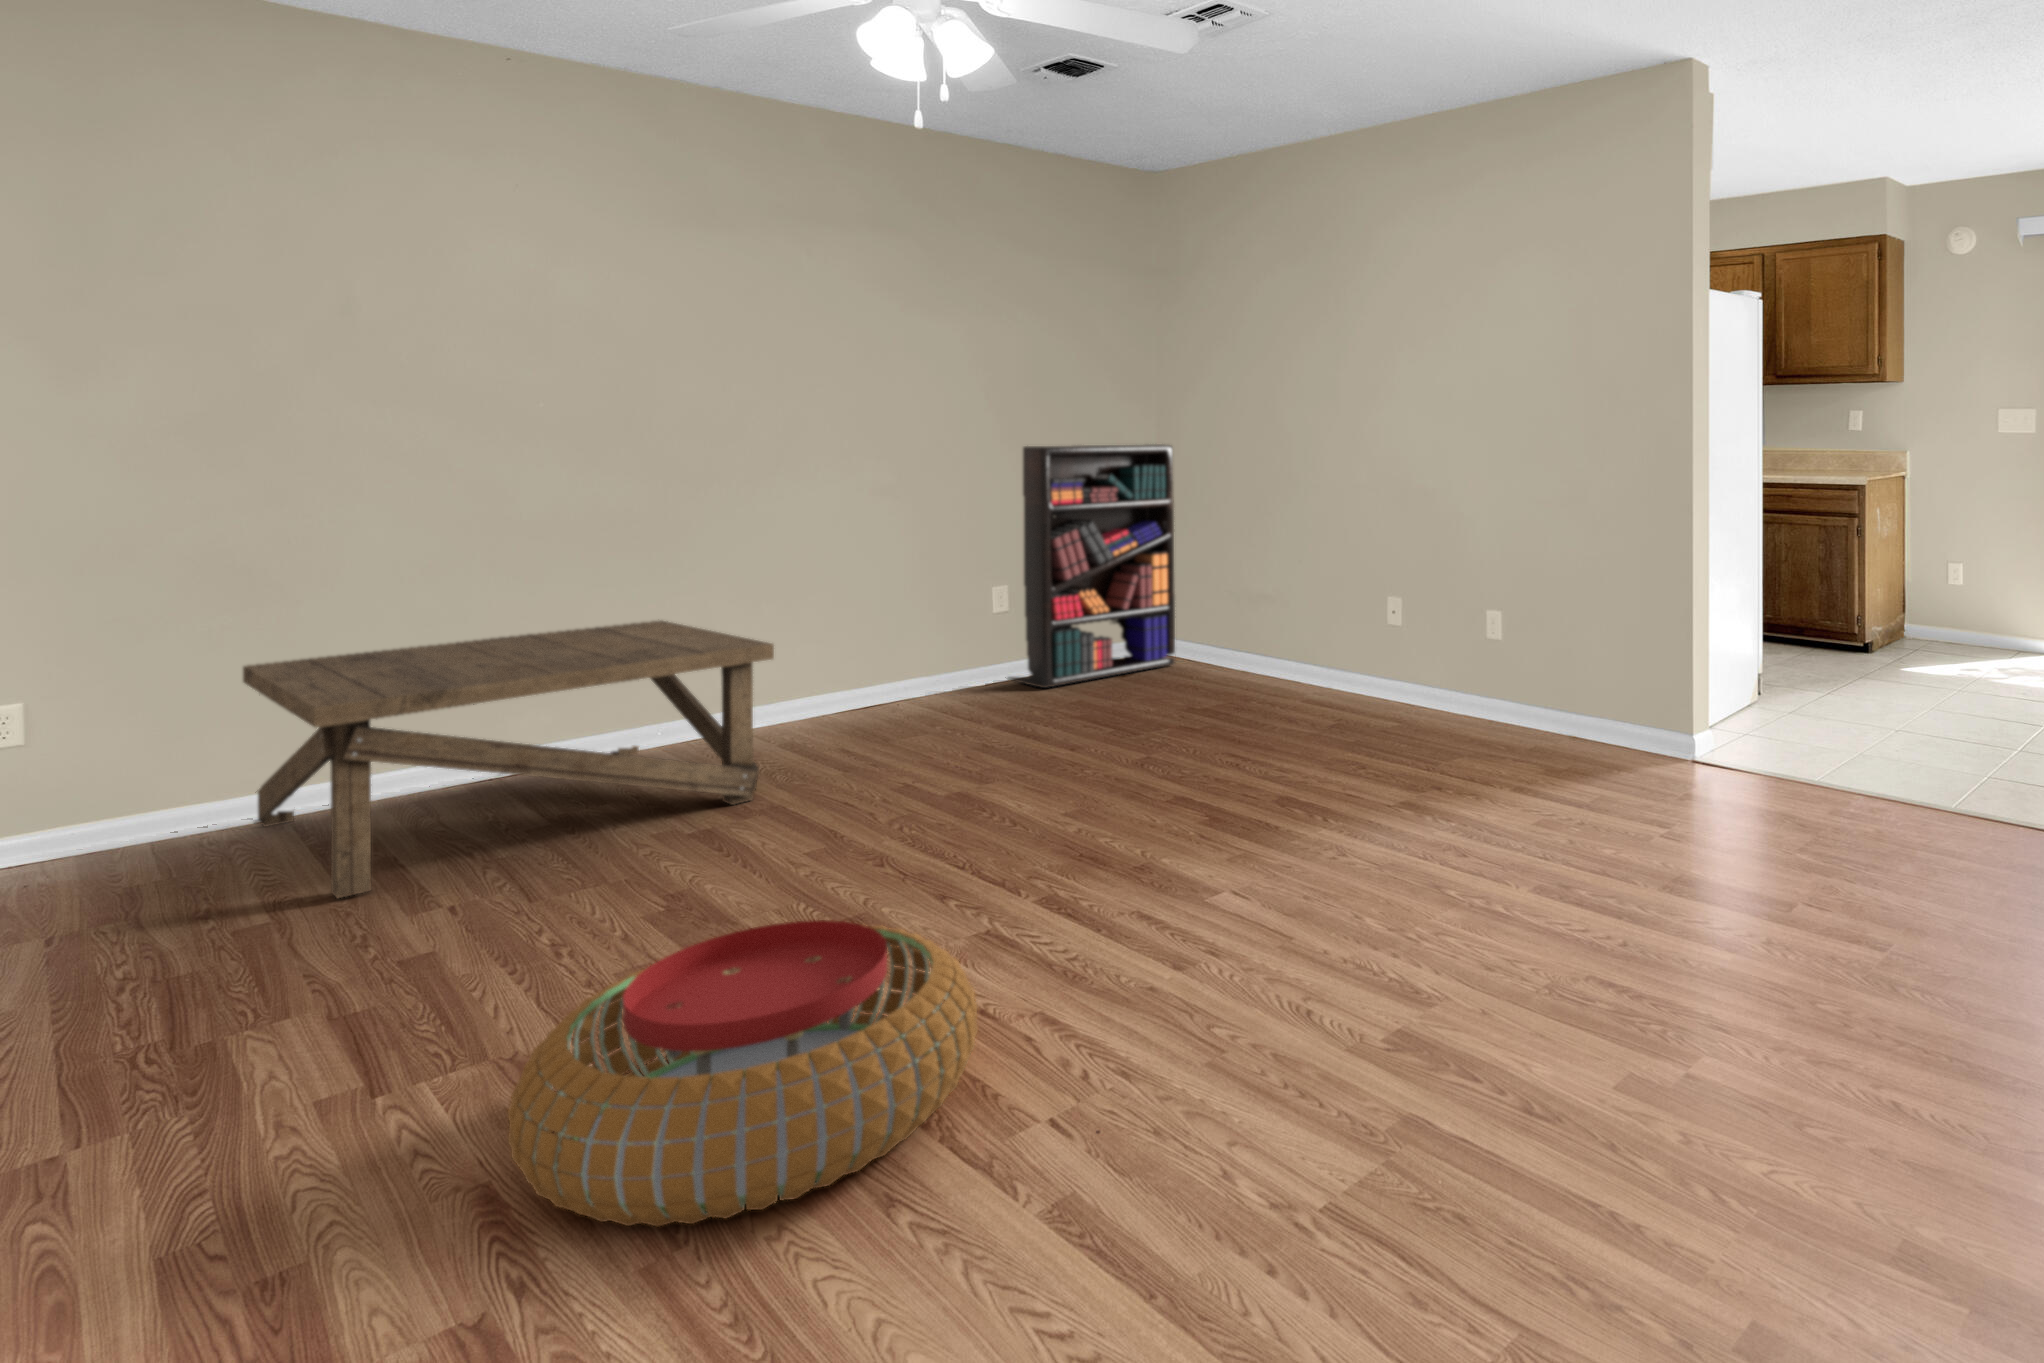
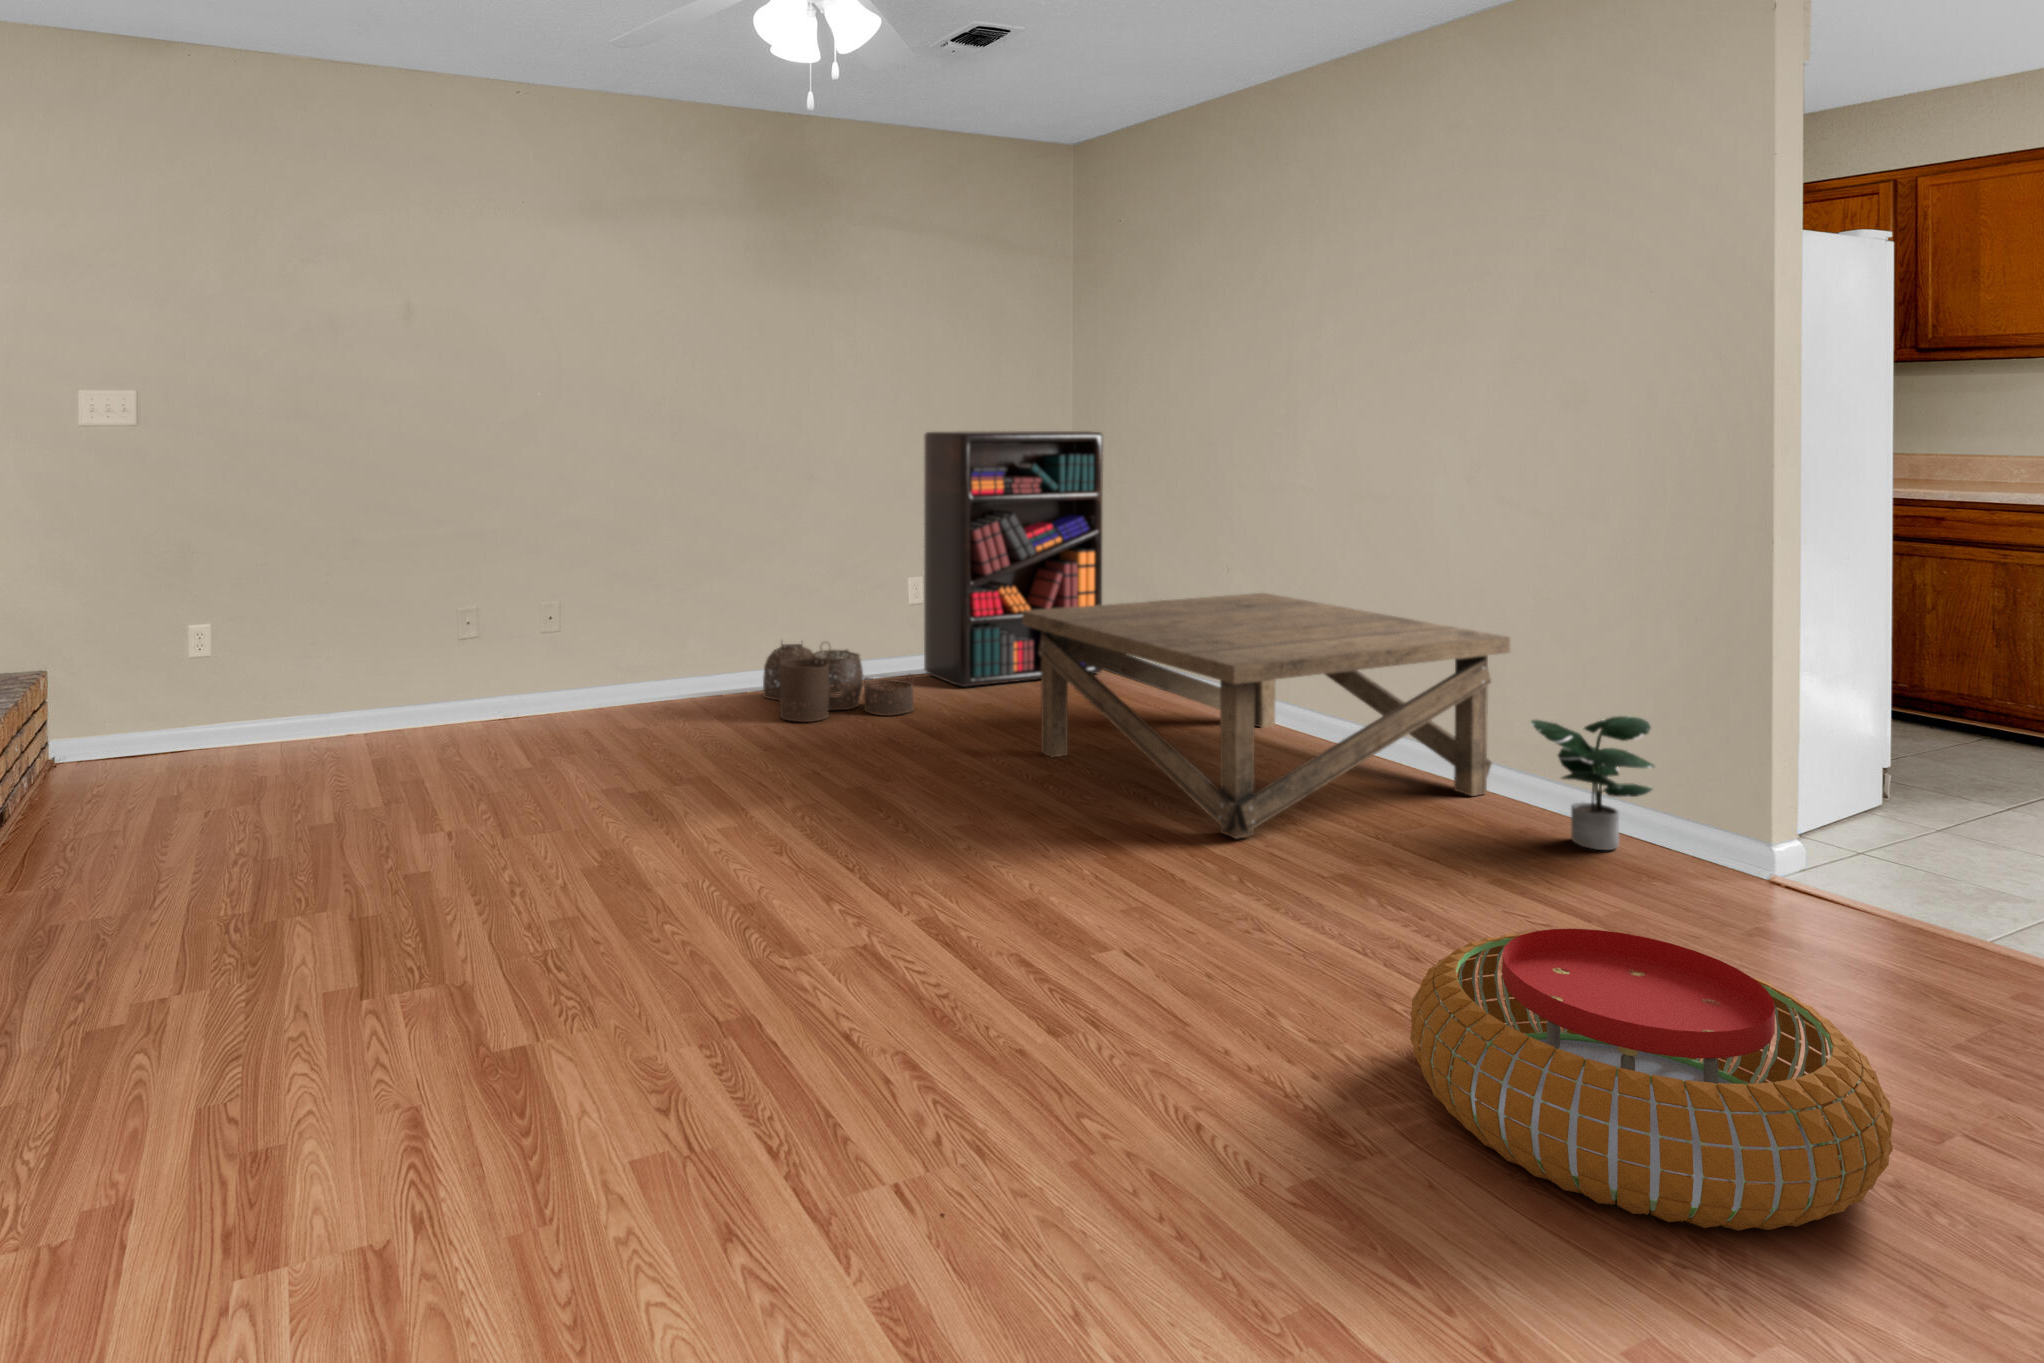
coffee table: present [243,620,774,898] -> present [1023,593,1510,839]
potted plant: none [1534,654,1622,760] -> present [1531,716,1654,850]
woven basket: none [836,655,1000,735] -> present [763,641,913,722]
pouf: present [508,920,977,1227] -> present [1410,929,1893,1231]

